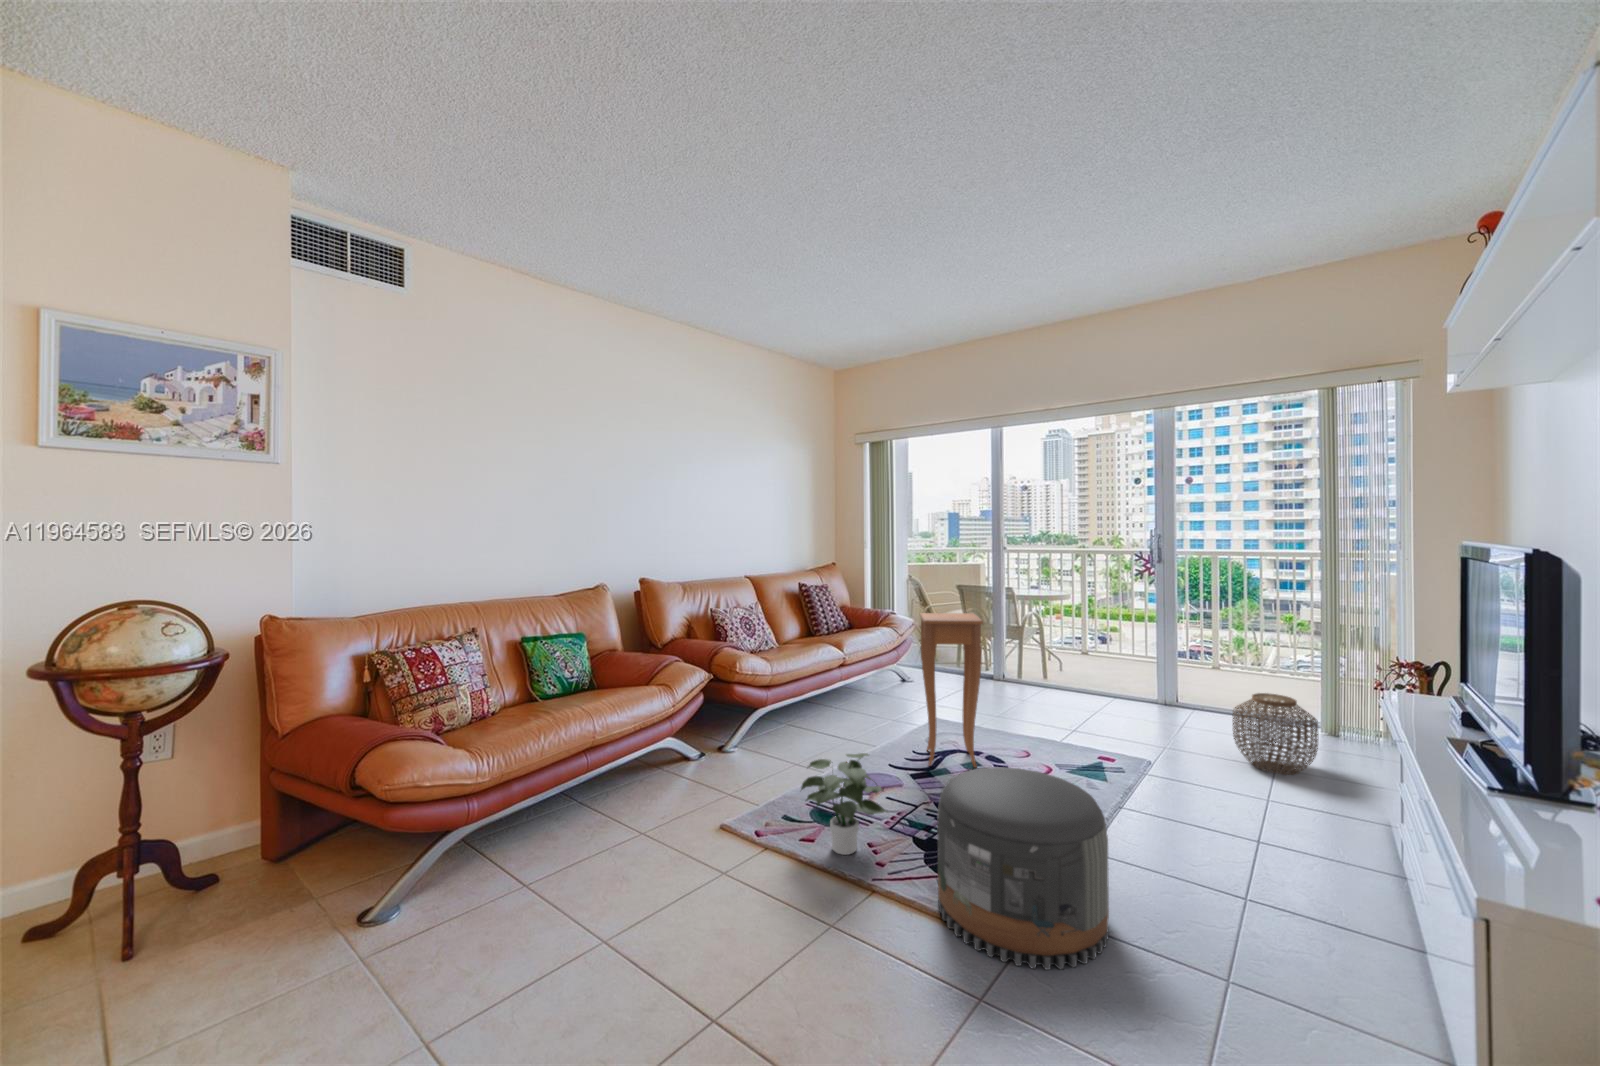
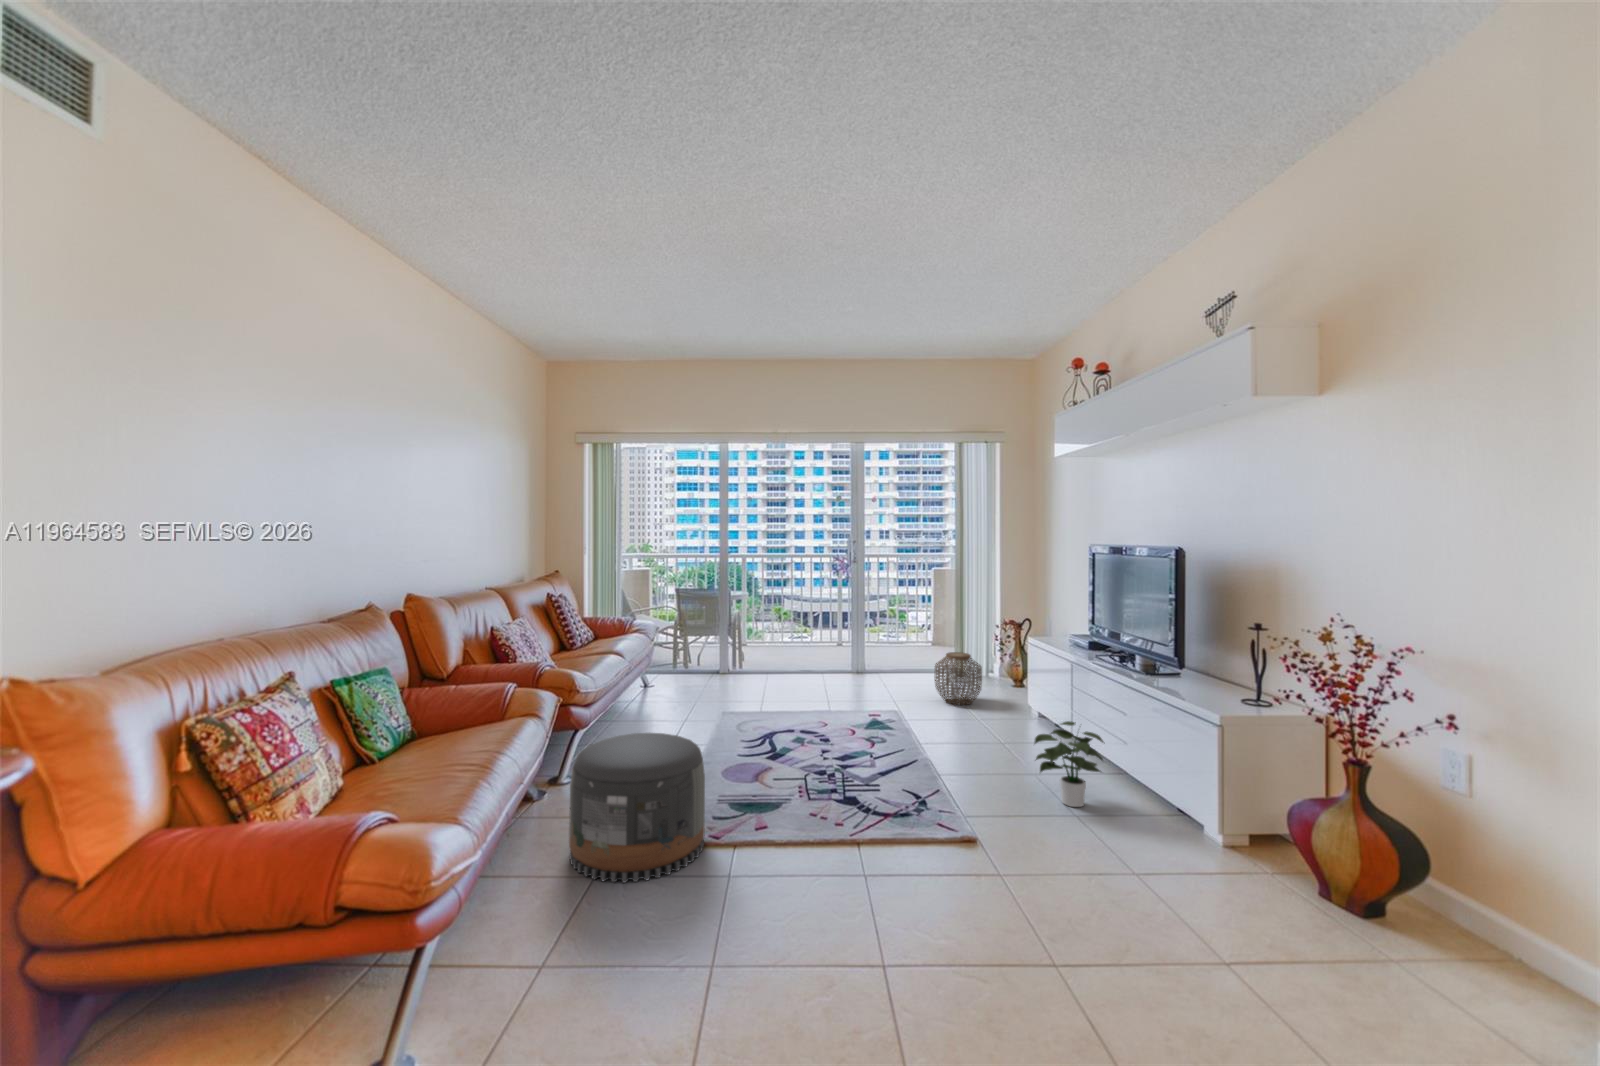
side table: present [920,613,983,768] -> none [743,610,811,750]
potted plant: present [801,753,888,855] -> present [1035,721,1103,807]
pouf: present [938,767,1109,970] -> present [569,733,705,883]

